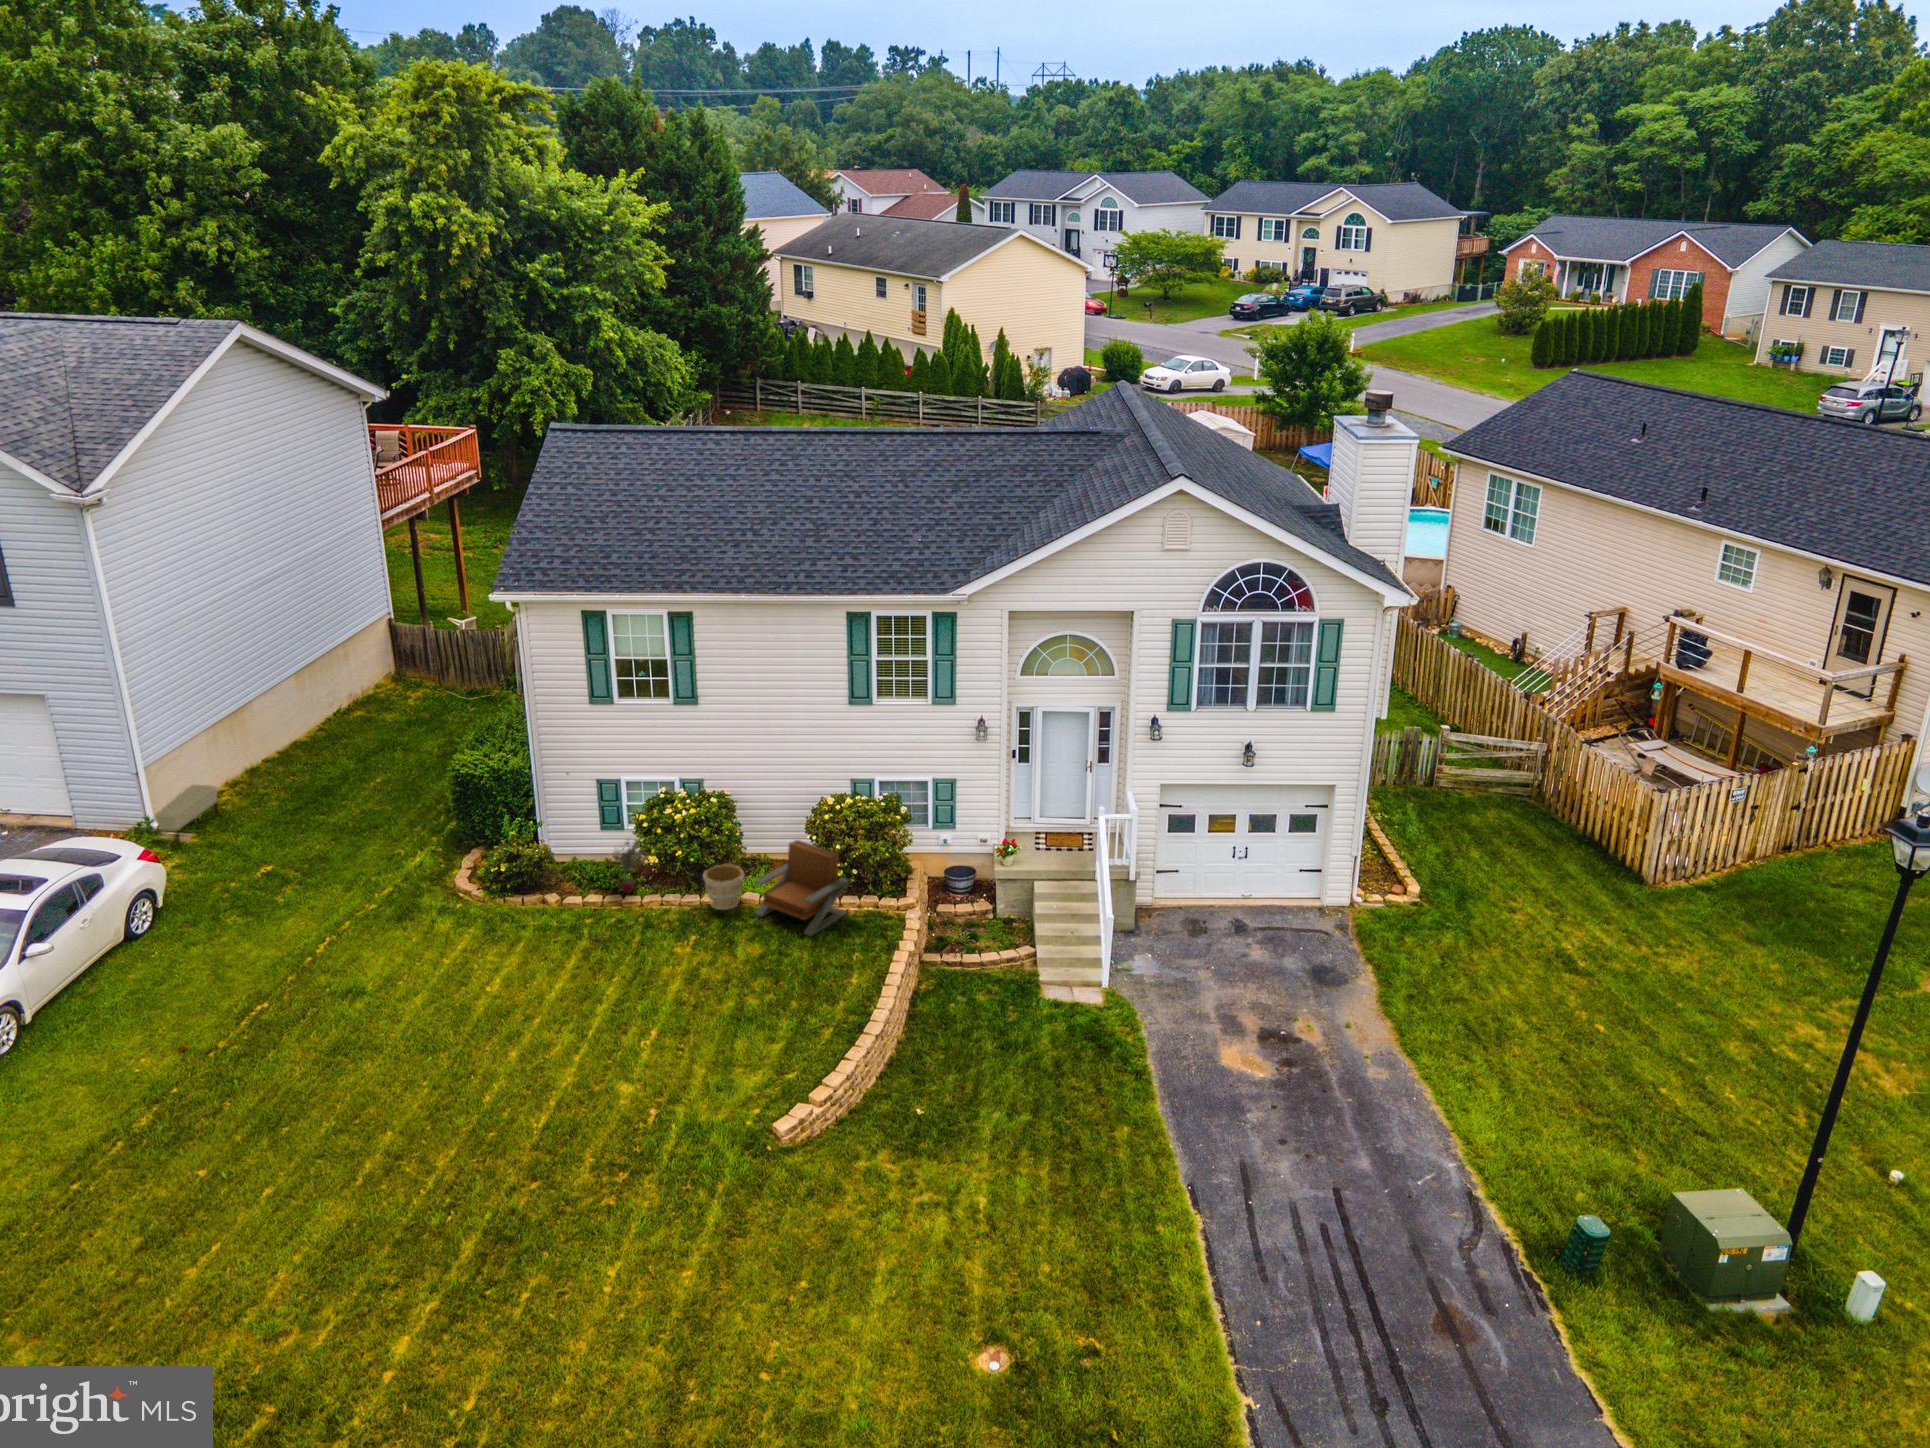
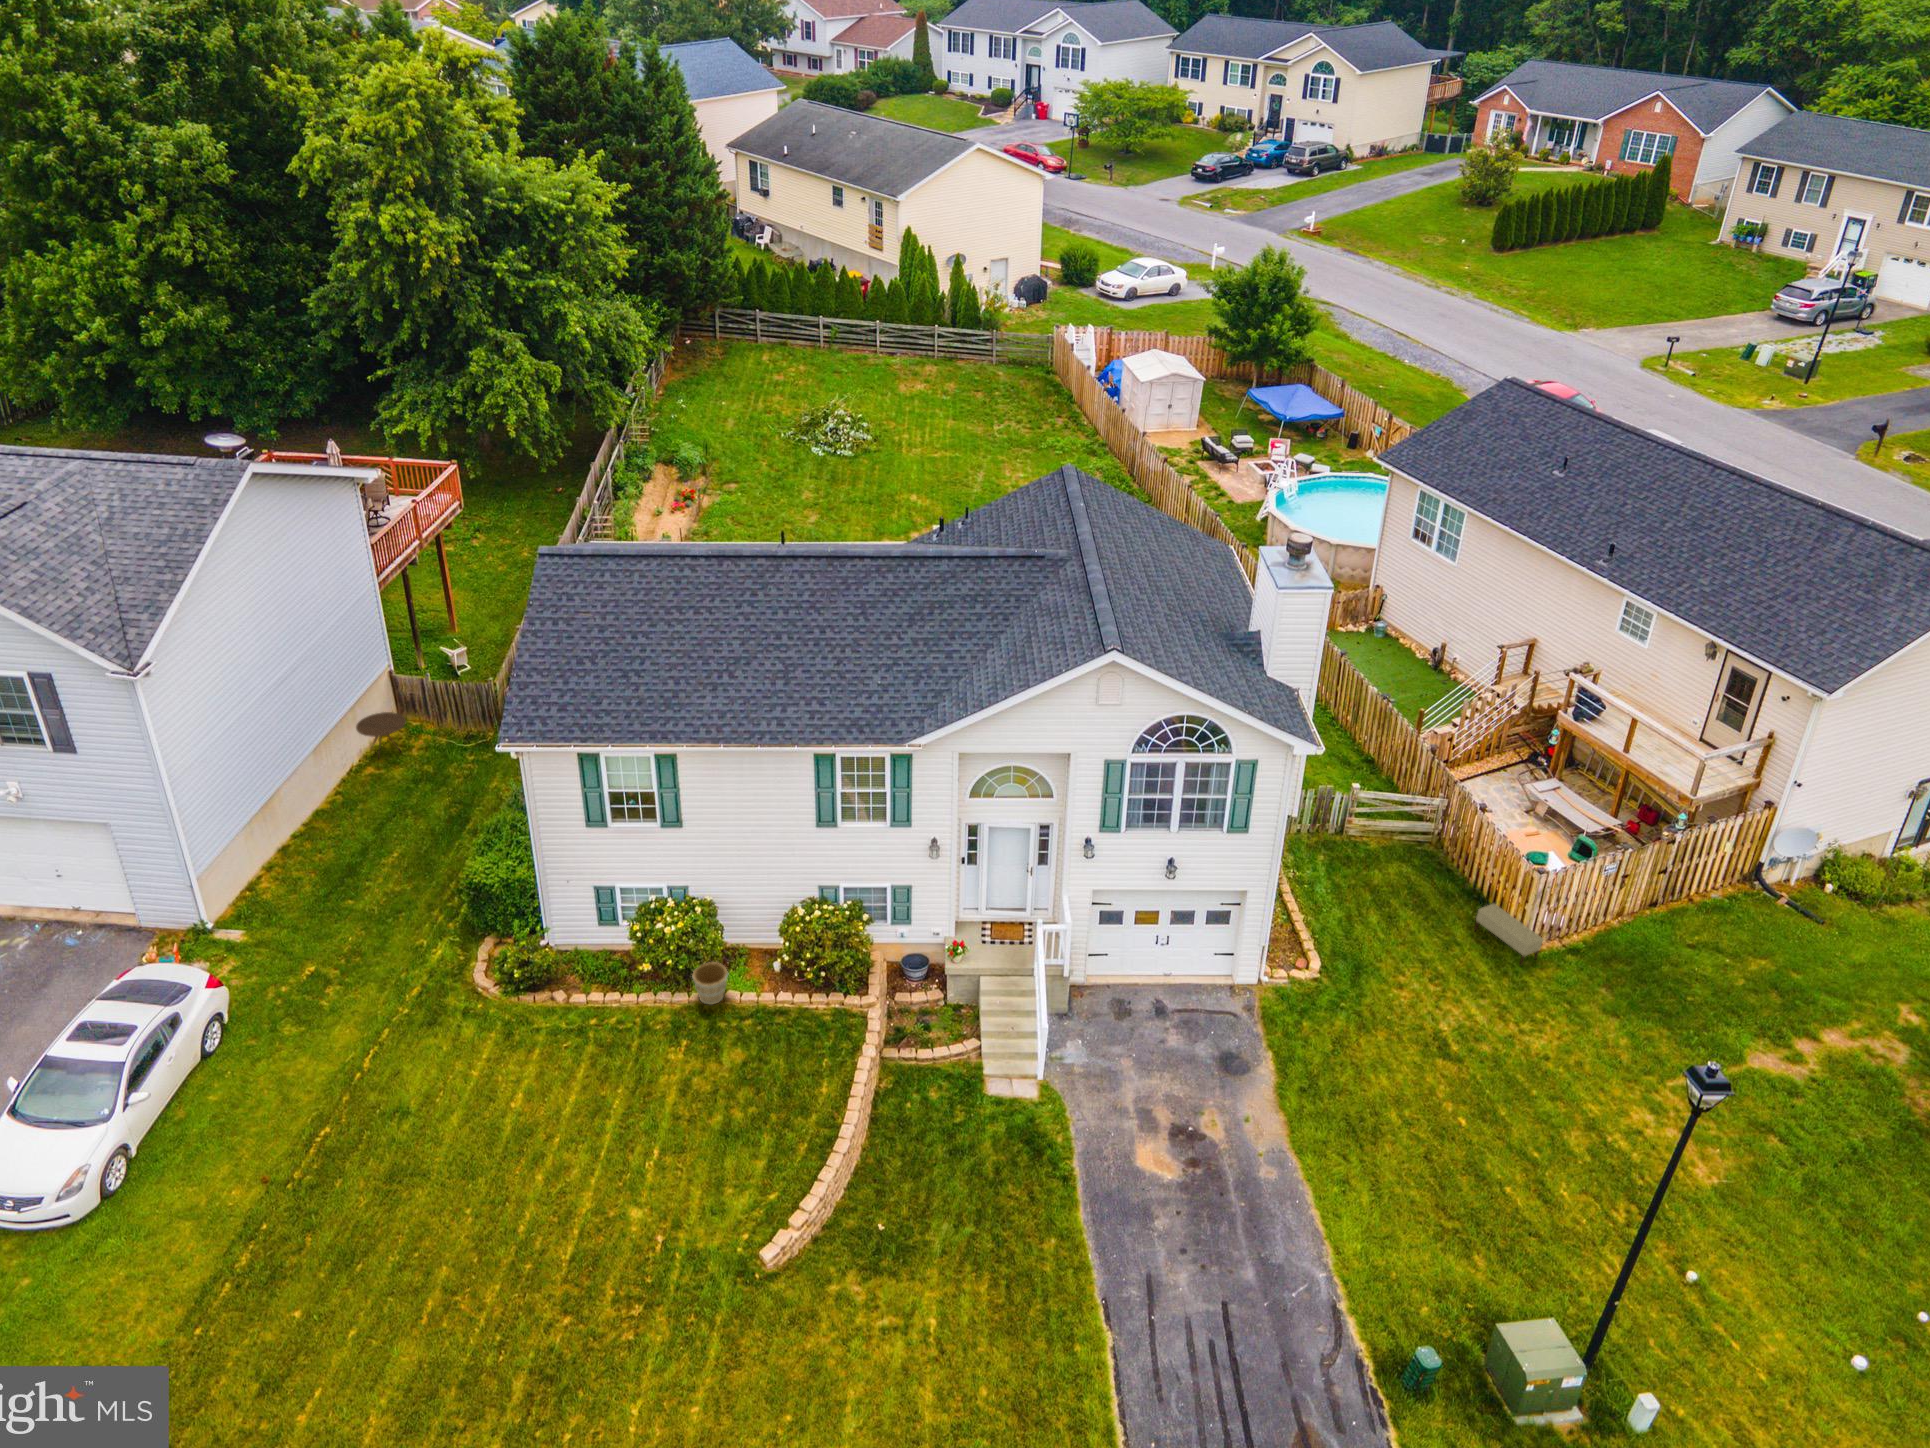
round table: none [343,662,399,710] -> present [356,712,406,756]
bench: present [153,785,219,844] -> present [1474,904,1543,965]
potted tree: present [613,840,647,893] -> none [612,943,644,987]
lounge chair: present [755,840,849,936] -> none [737,943,819,1034]

